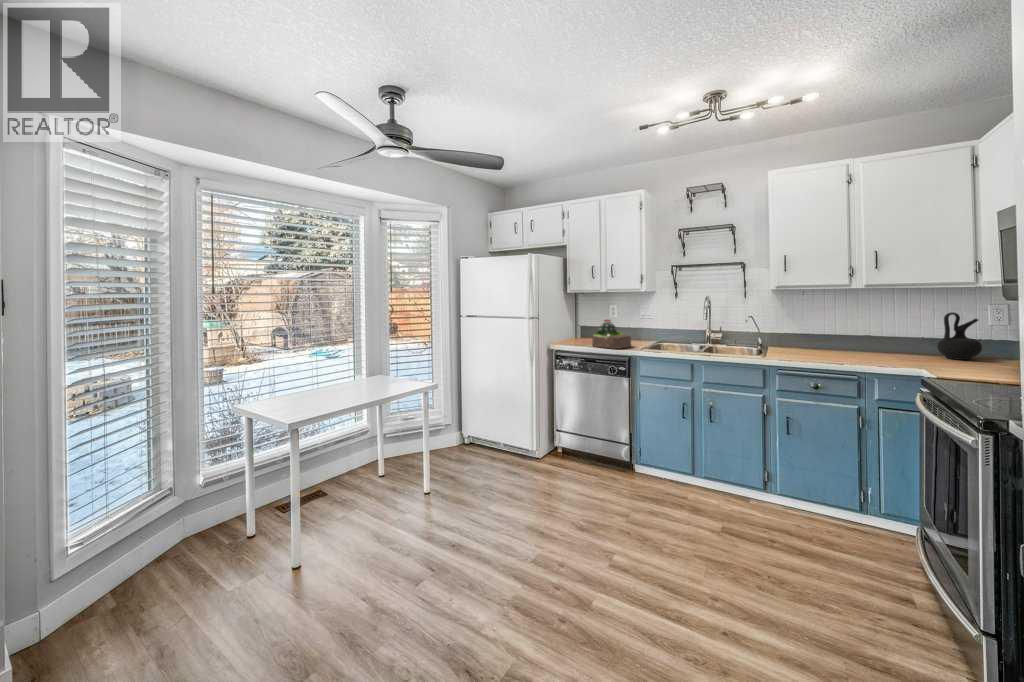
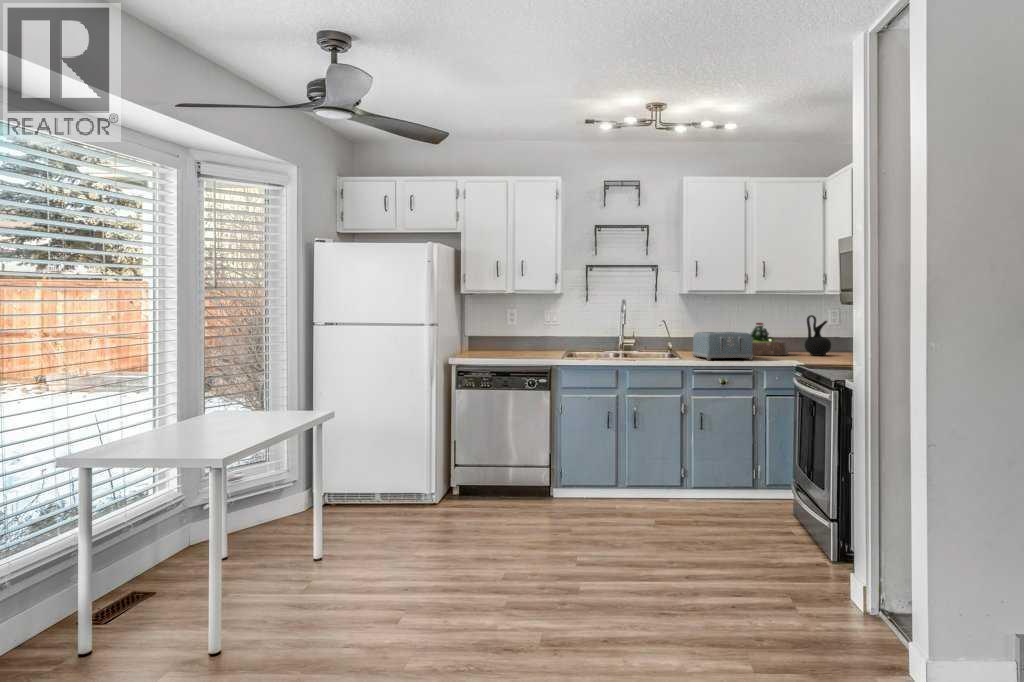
succulent plant: present [592,320,631,349] -> present [750,323,788,355]
toaster: none [780,330,859,364] -> present [692,332,754,360]

